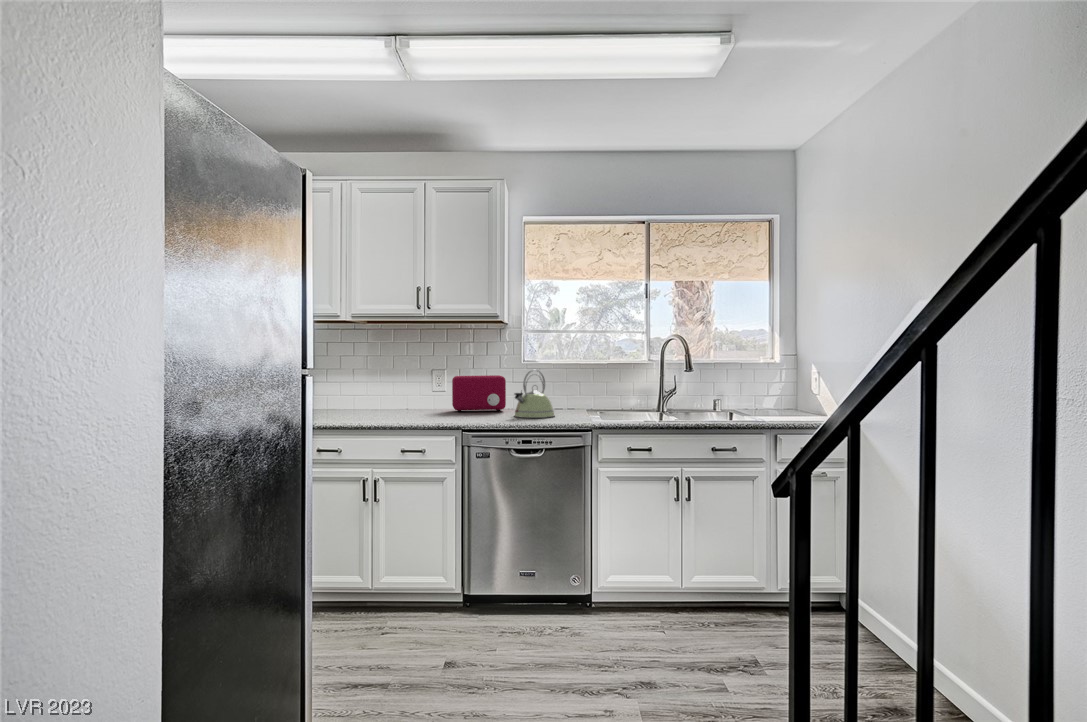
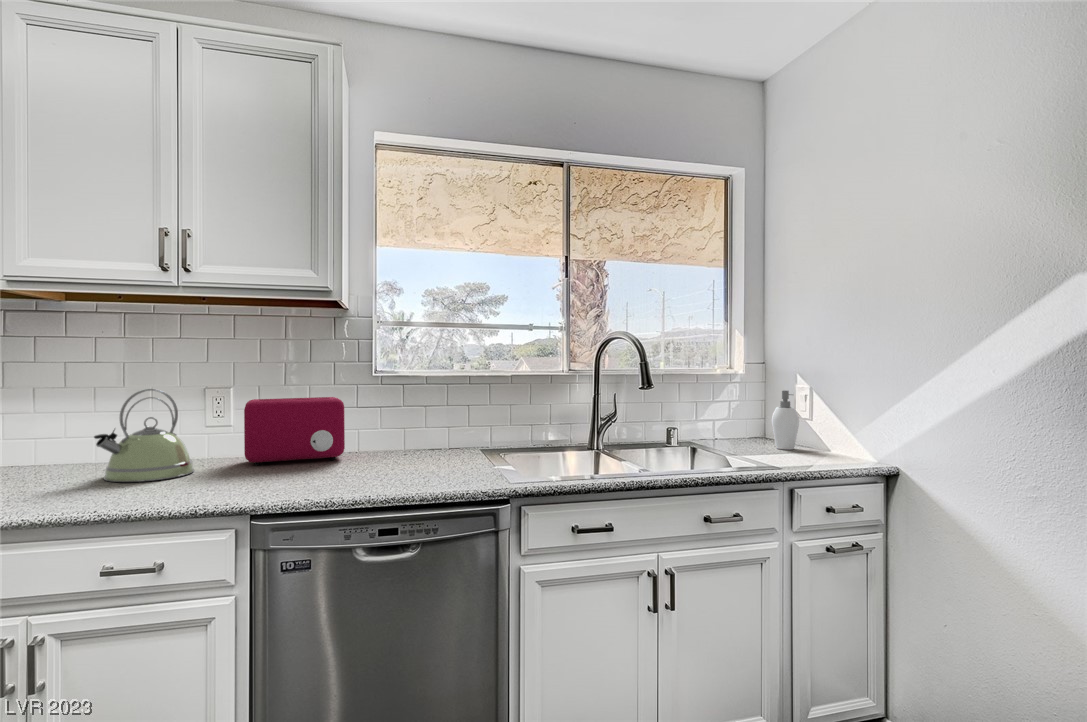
kettle: present [514,370,555,418] -> present [94,389,194,482]
soap dispenser: none [785,375,809,415] -> present [772,390,799,449]

